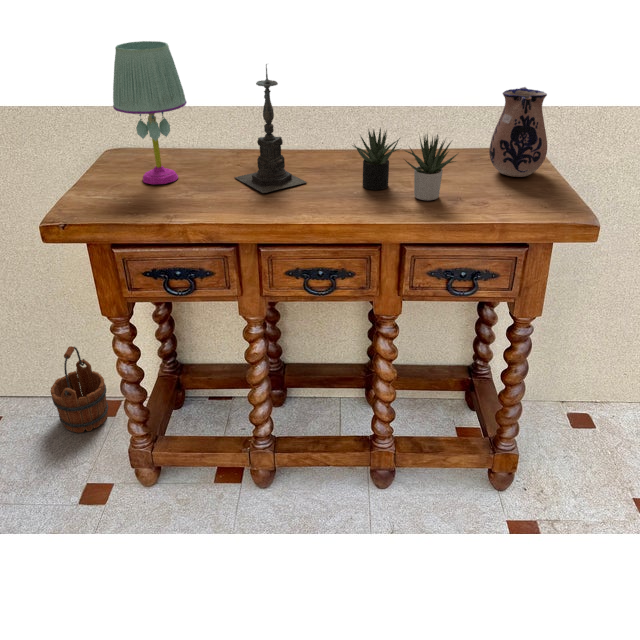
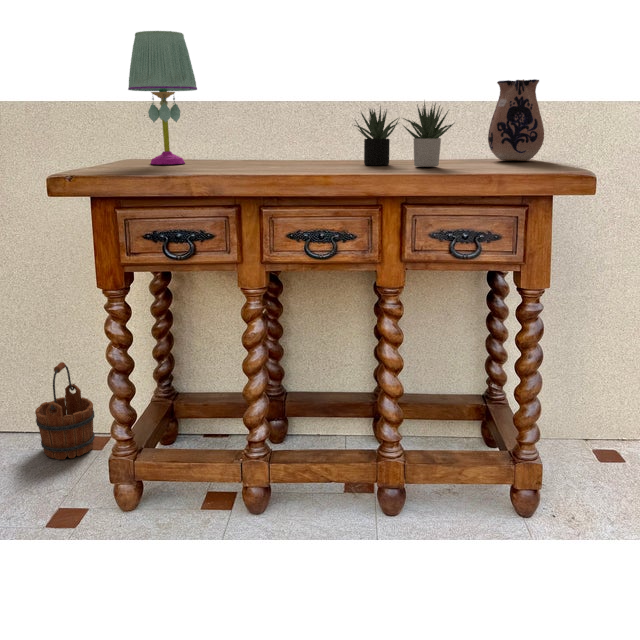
candle holder: present [235,64,307,193] -> none [239,49,310,165]

